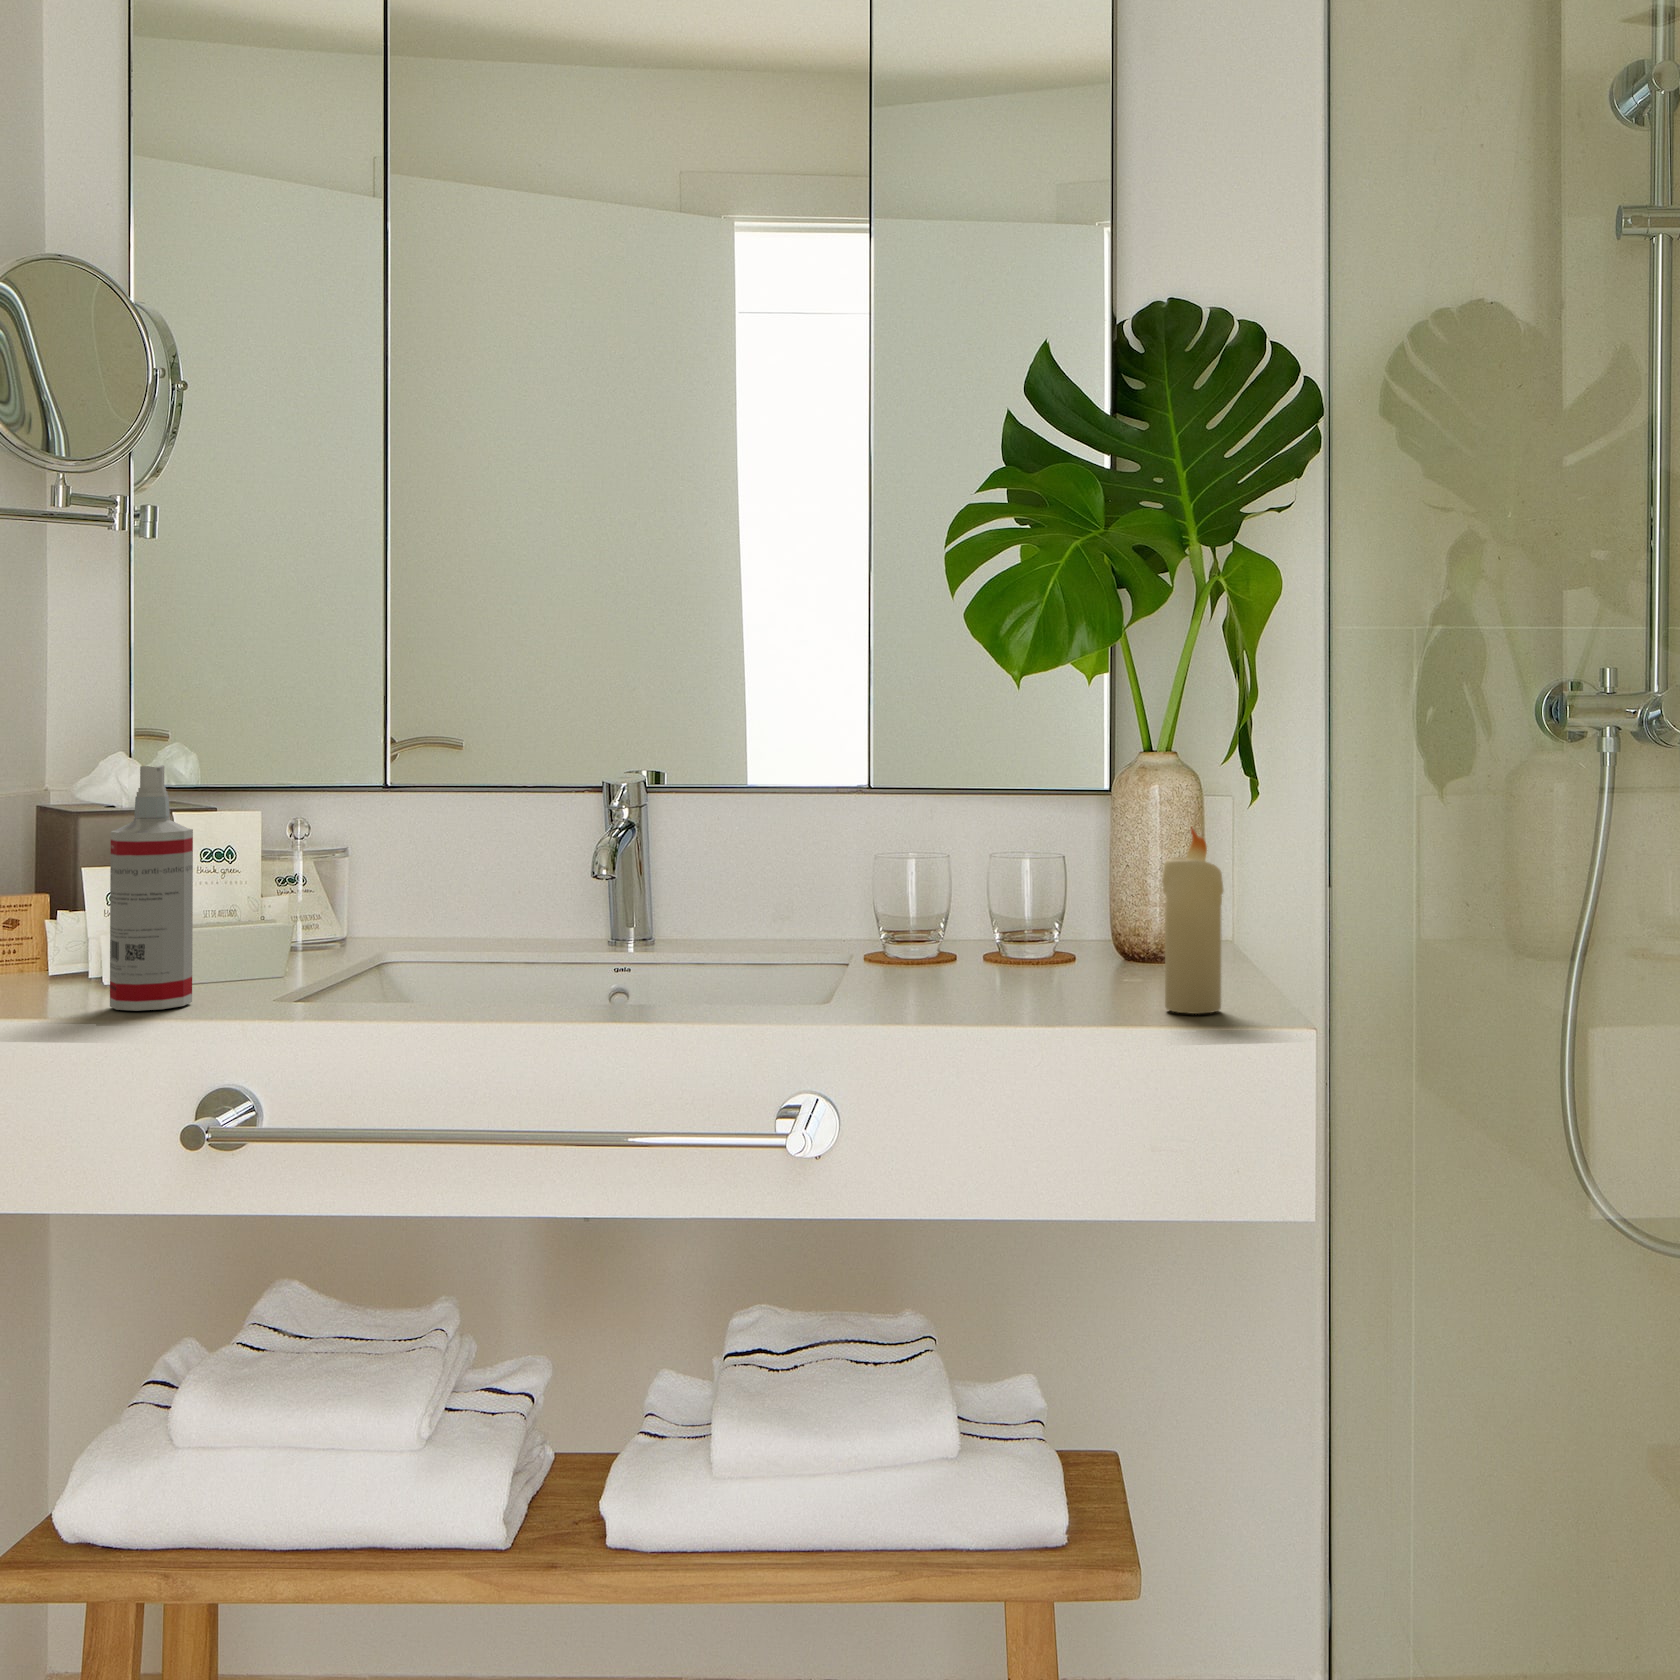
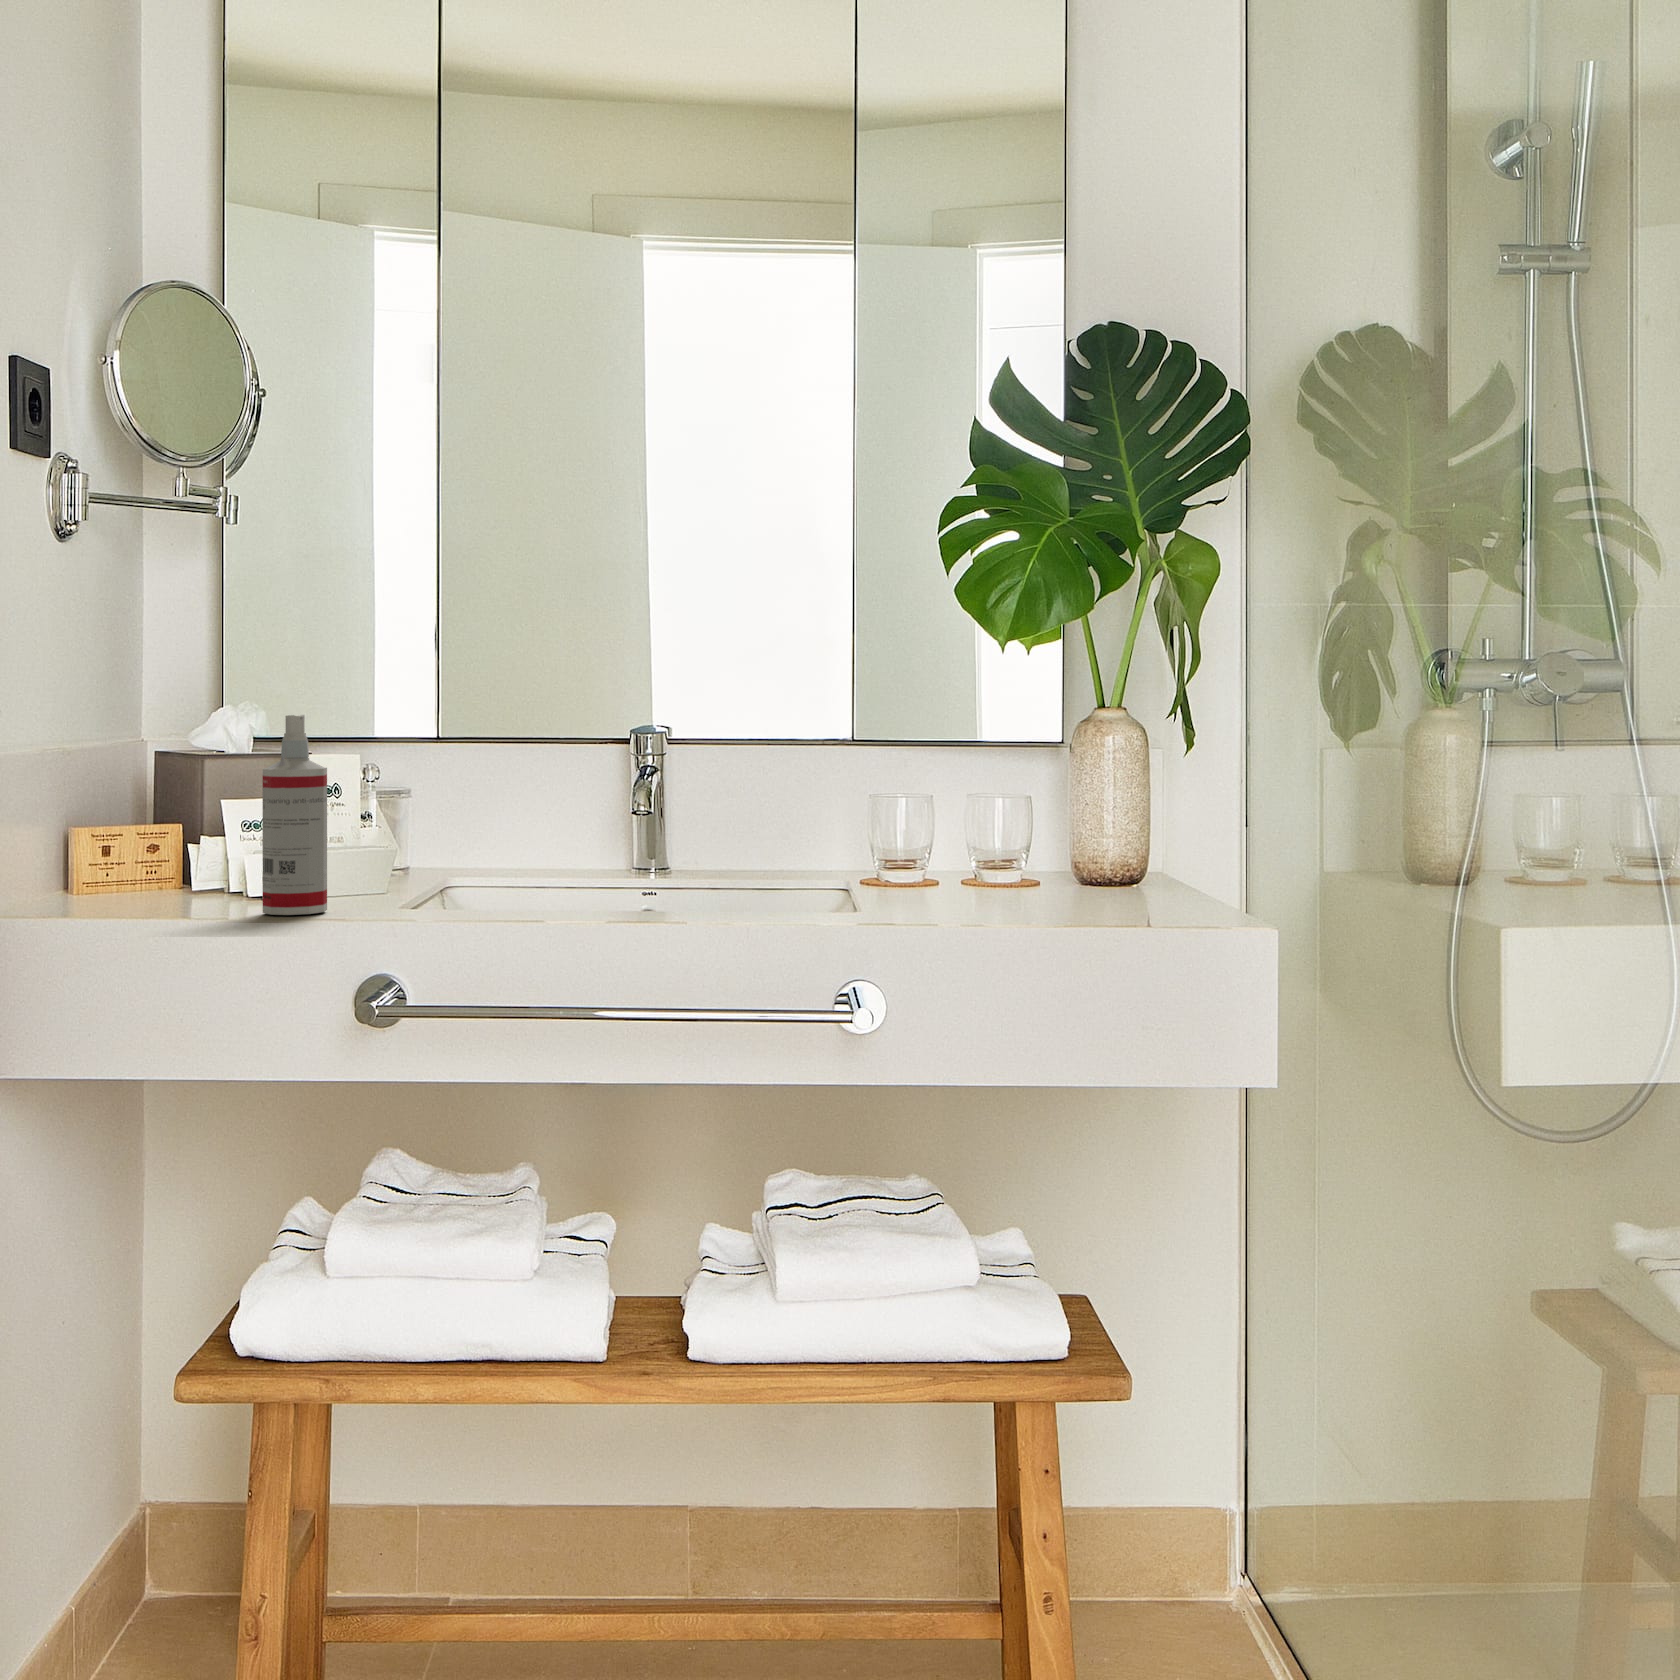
candle: present [1162,828,1223,1014] -> none [1123,761,1172,908]

